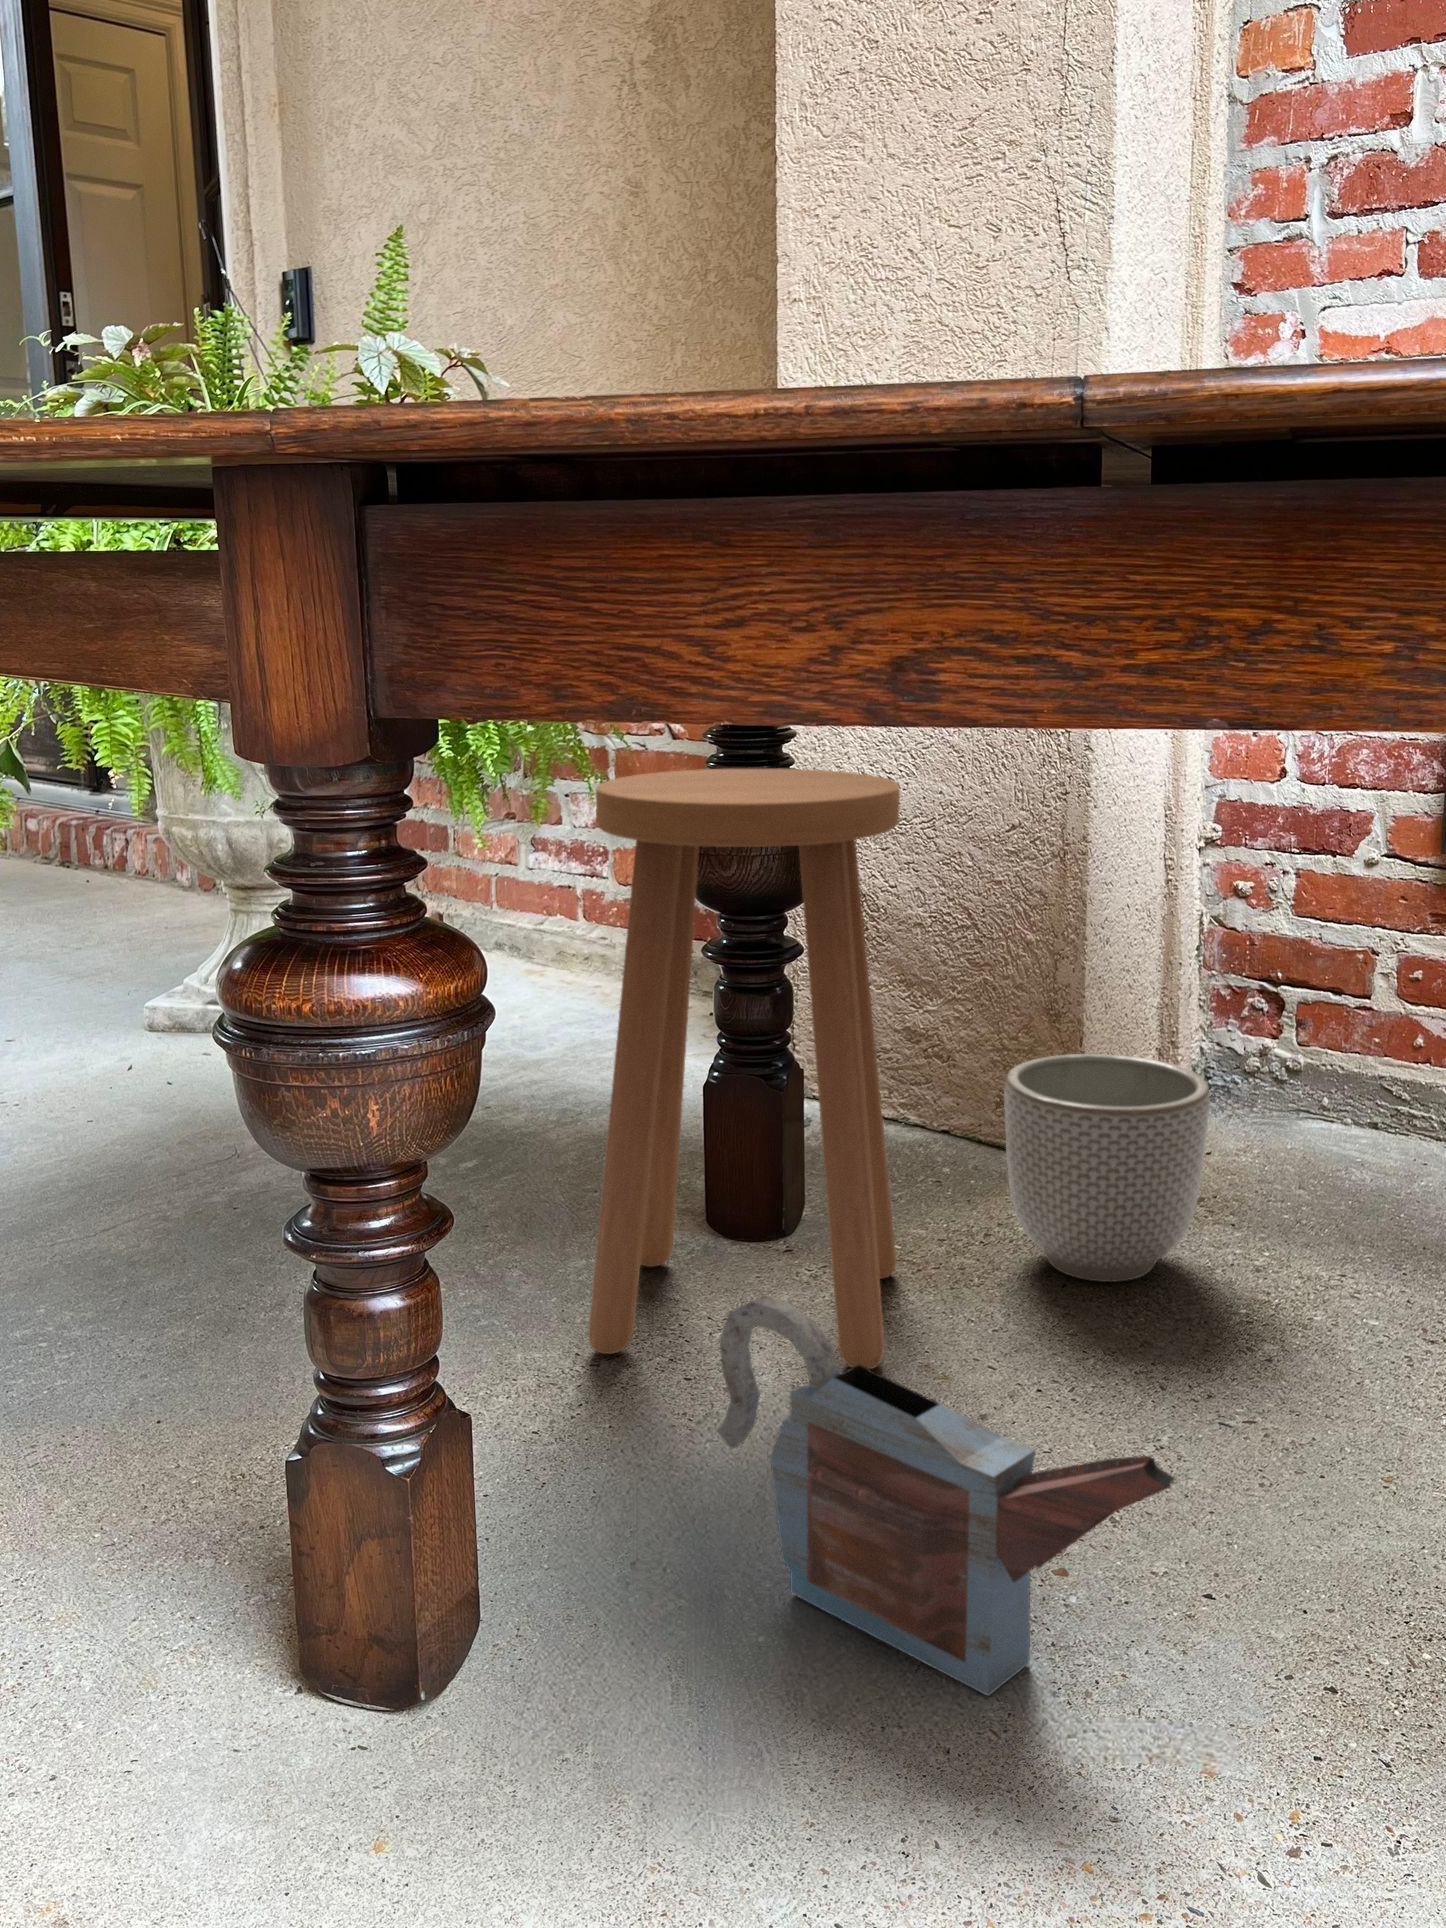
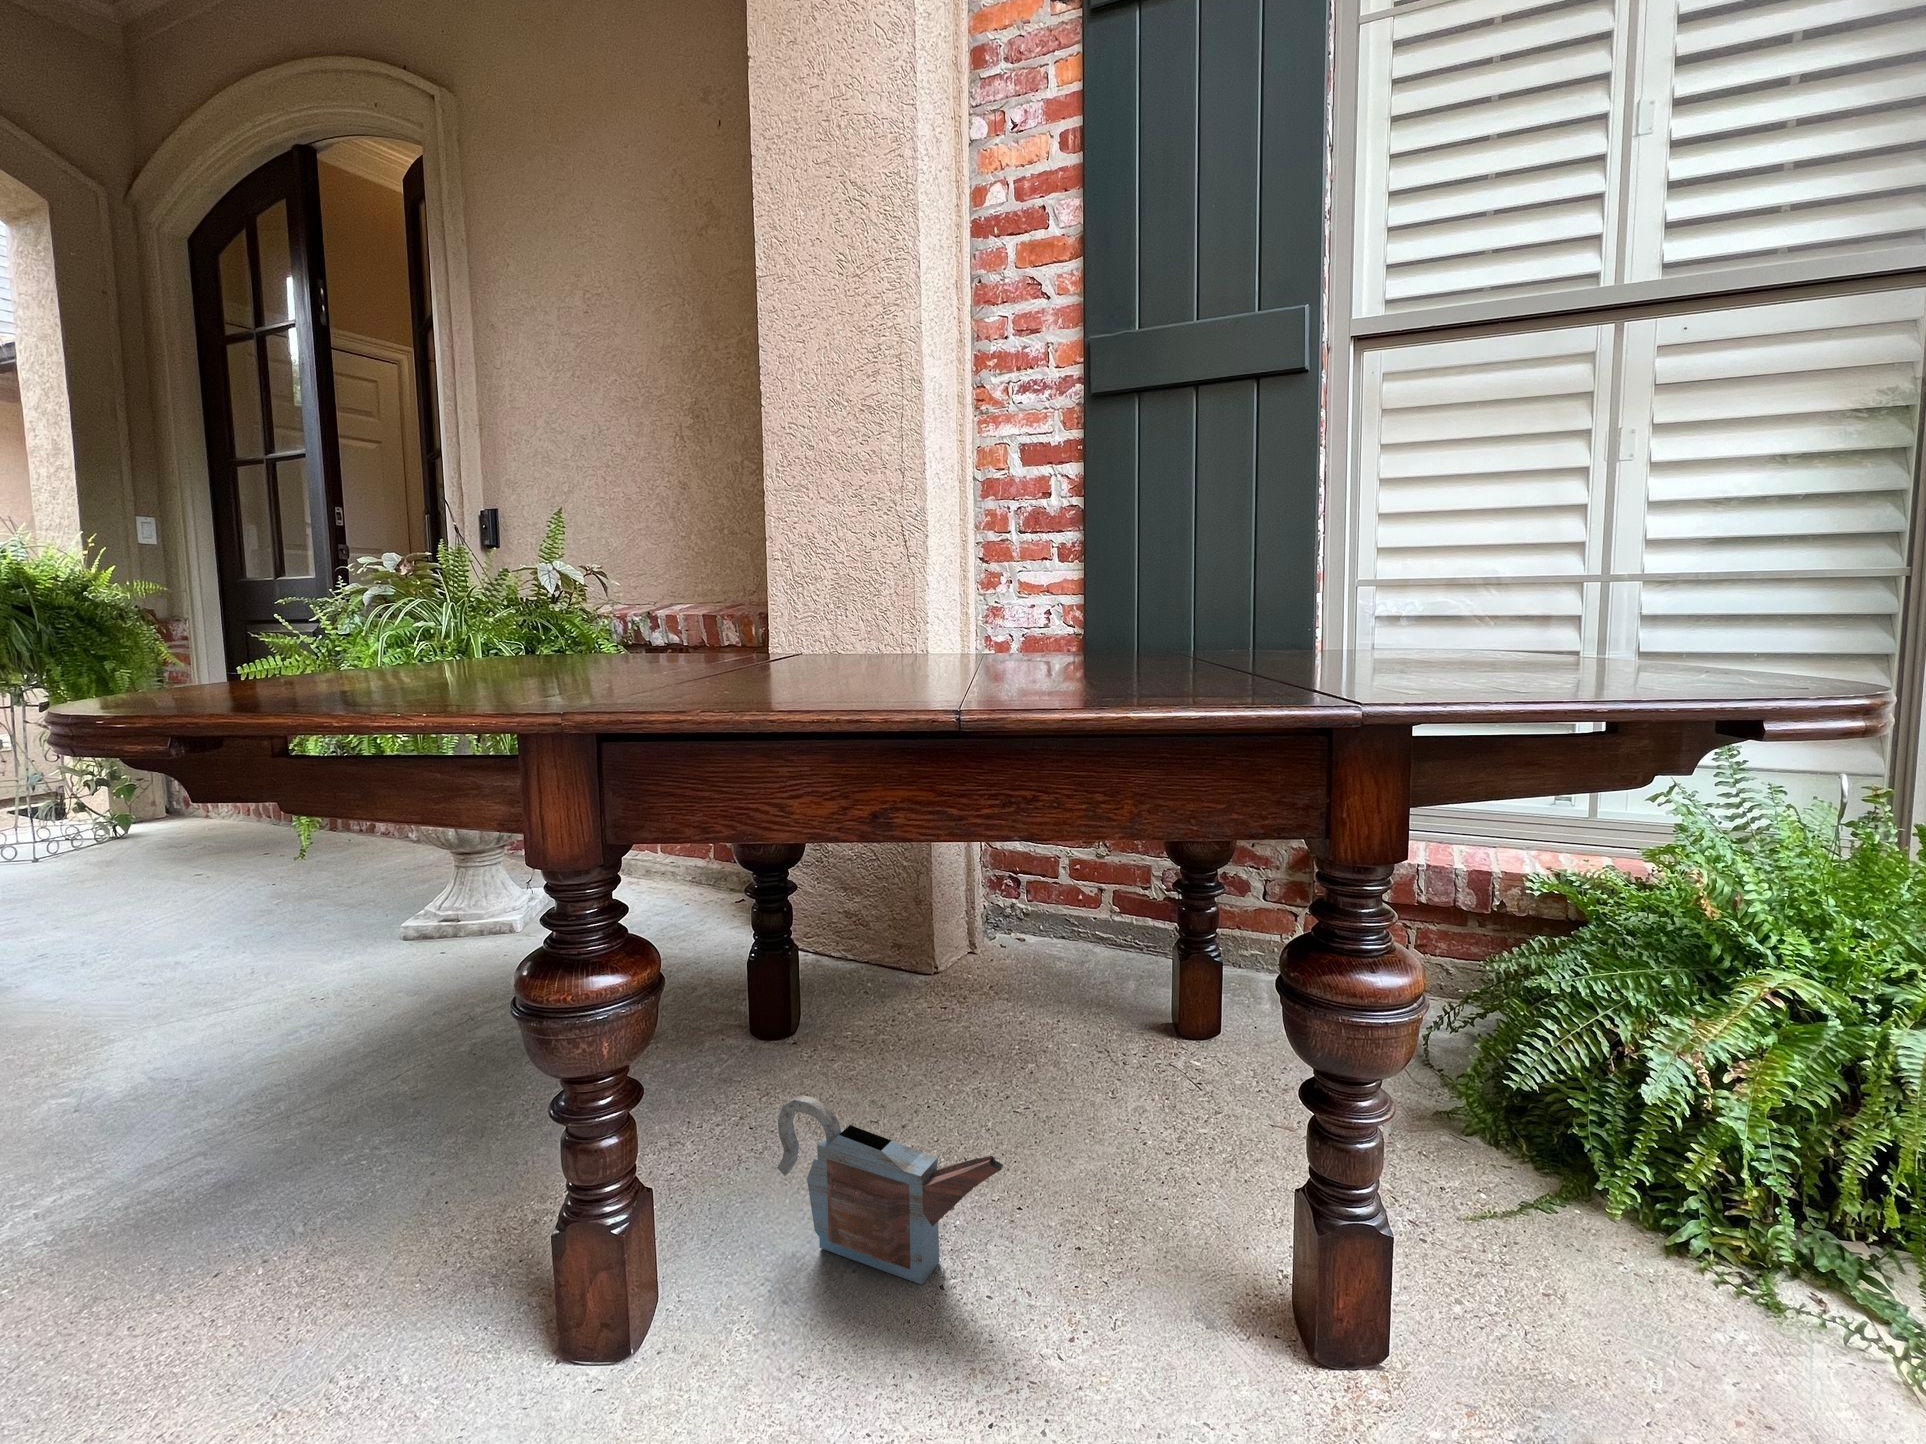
stool: present [588,768,900,1369] -> none [693,804,851,1123]
planter: present [1004,1054,1210,1282] -> none [900,926,995,1042]

